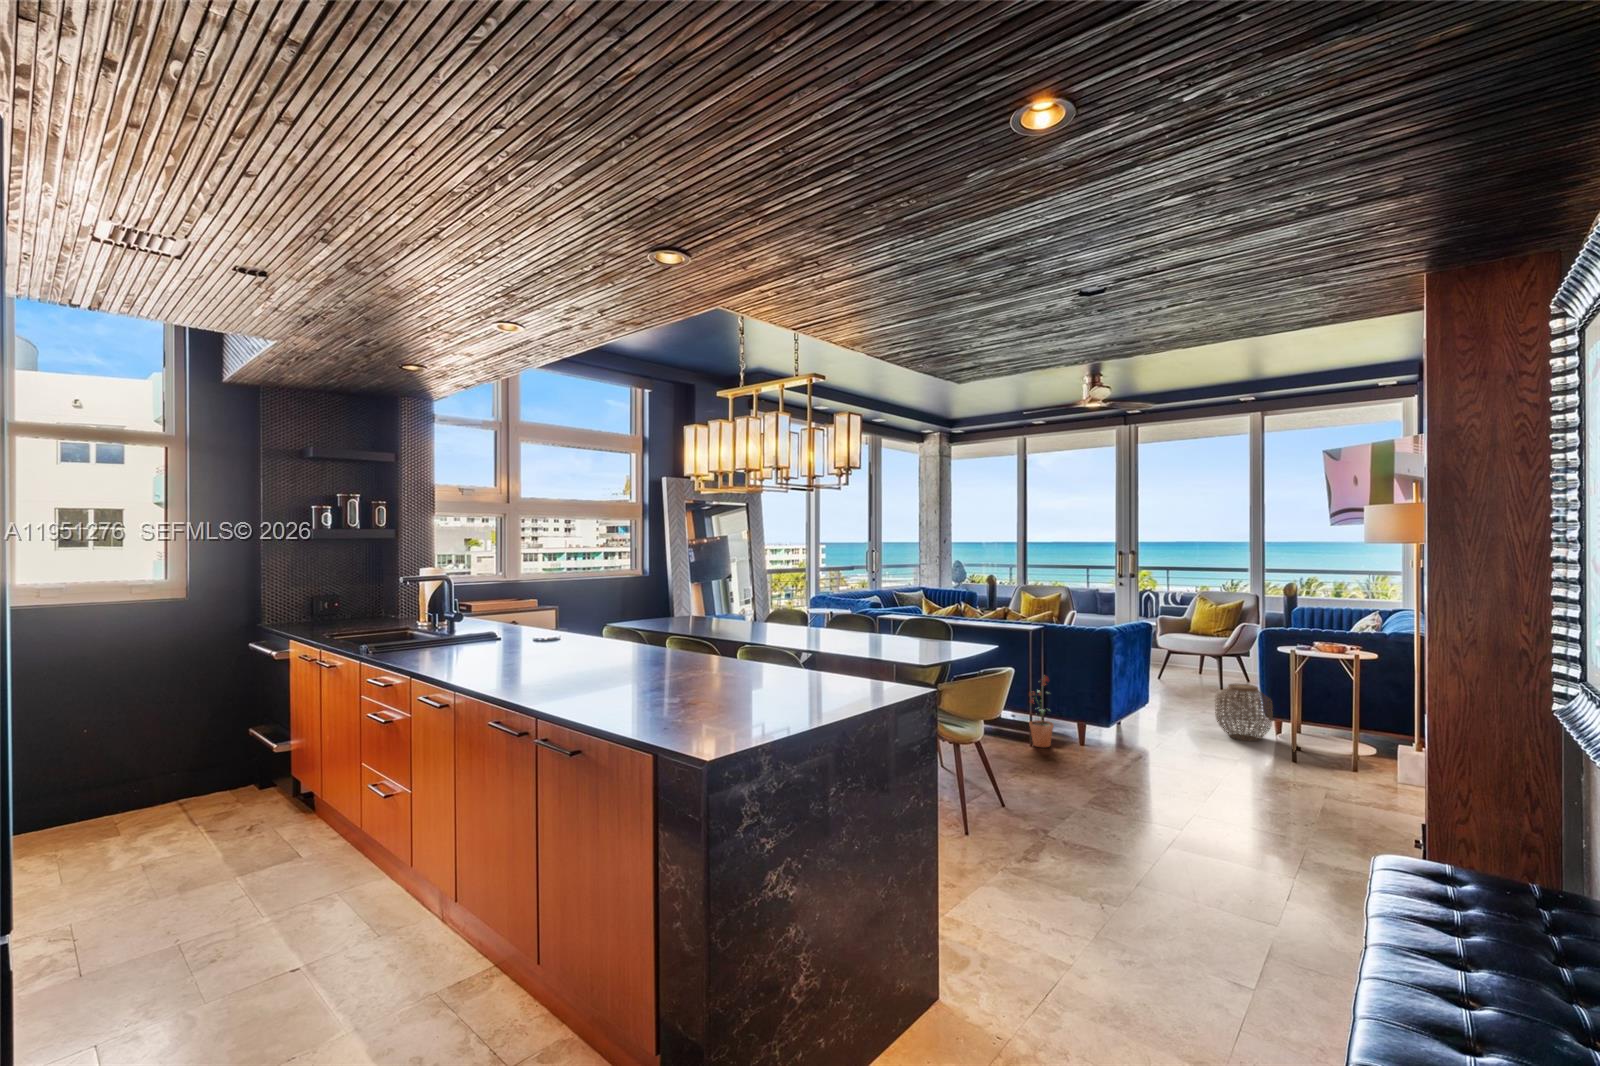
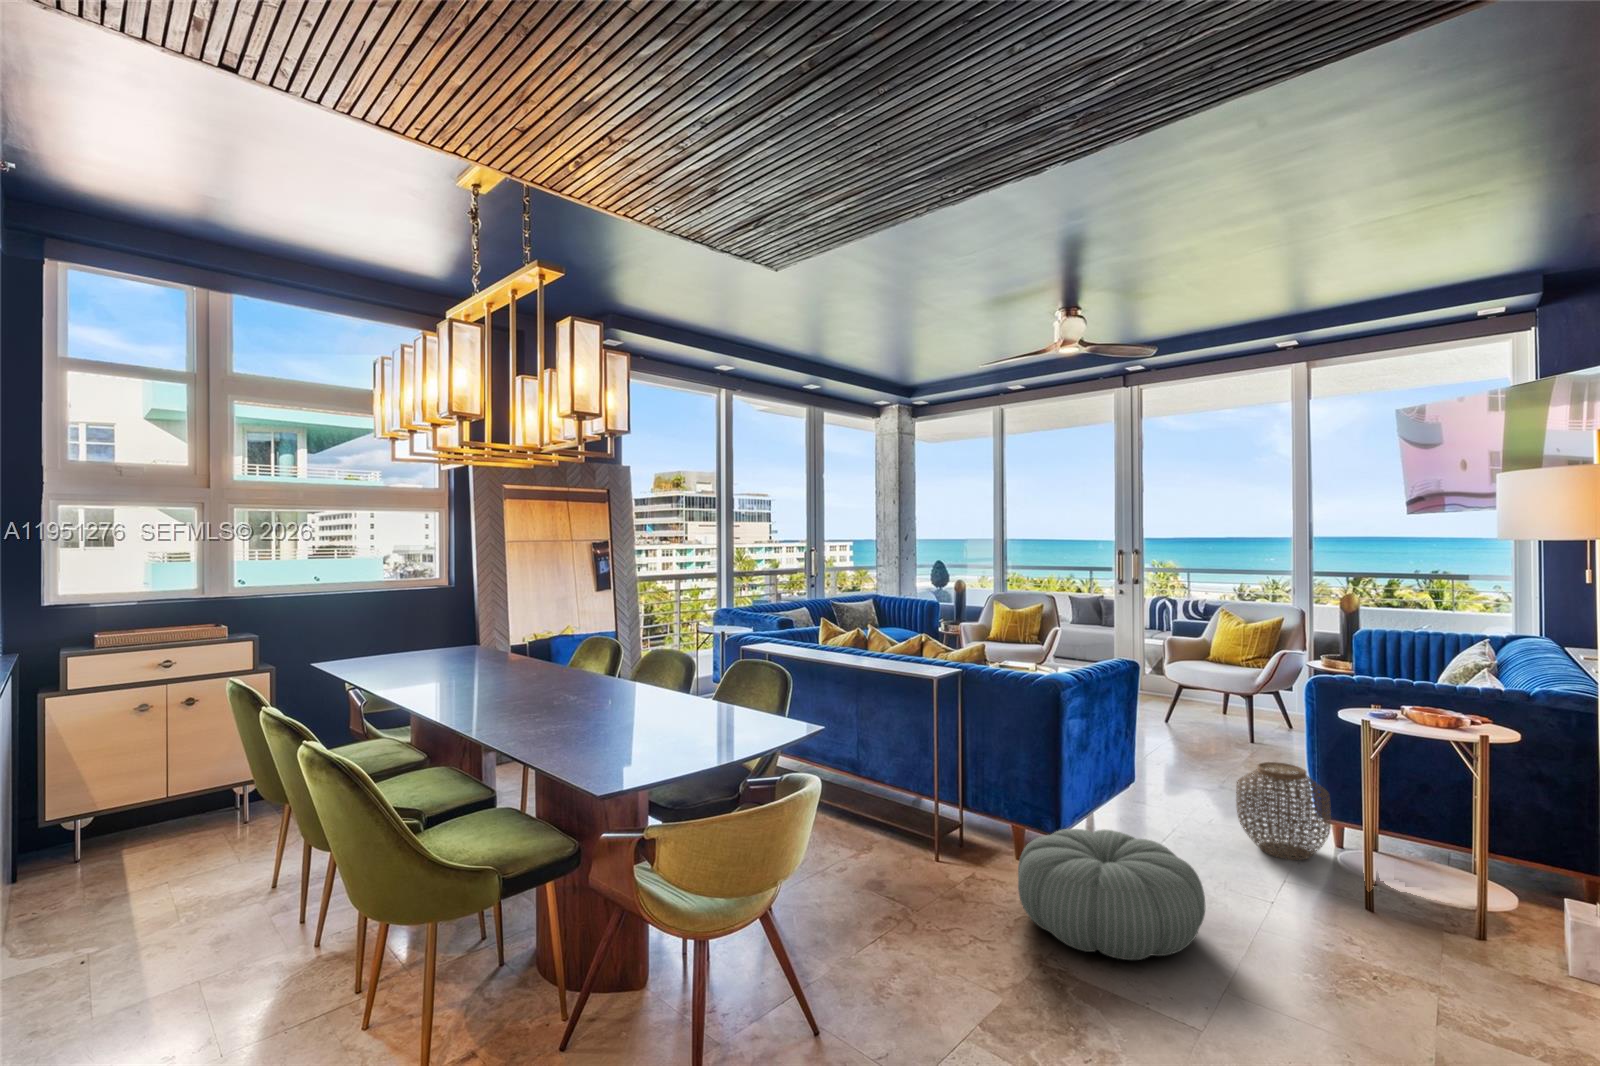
potted plant: present [1029,675,1054,747] -> none [928,751,971,871]
pouf: none [1090,716,1201,777] -> present [1018,829,1205,960]

